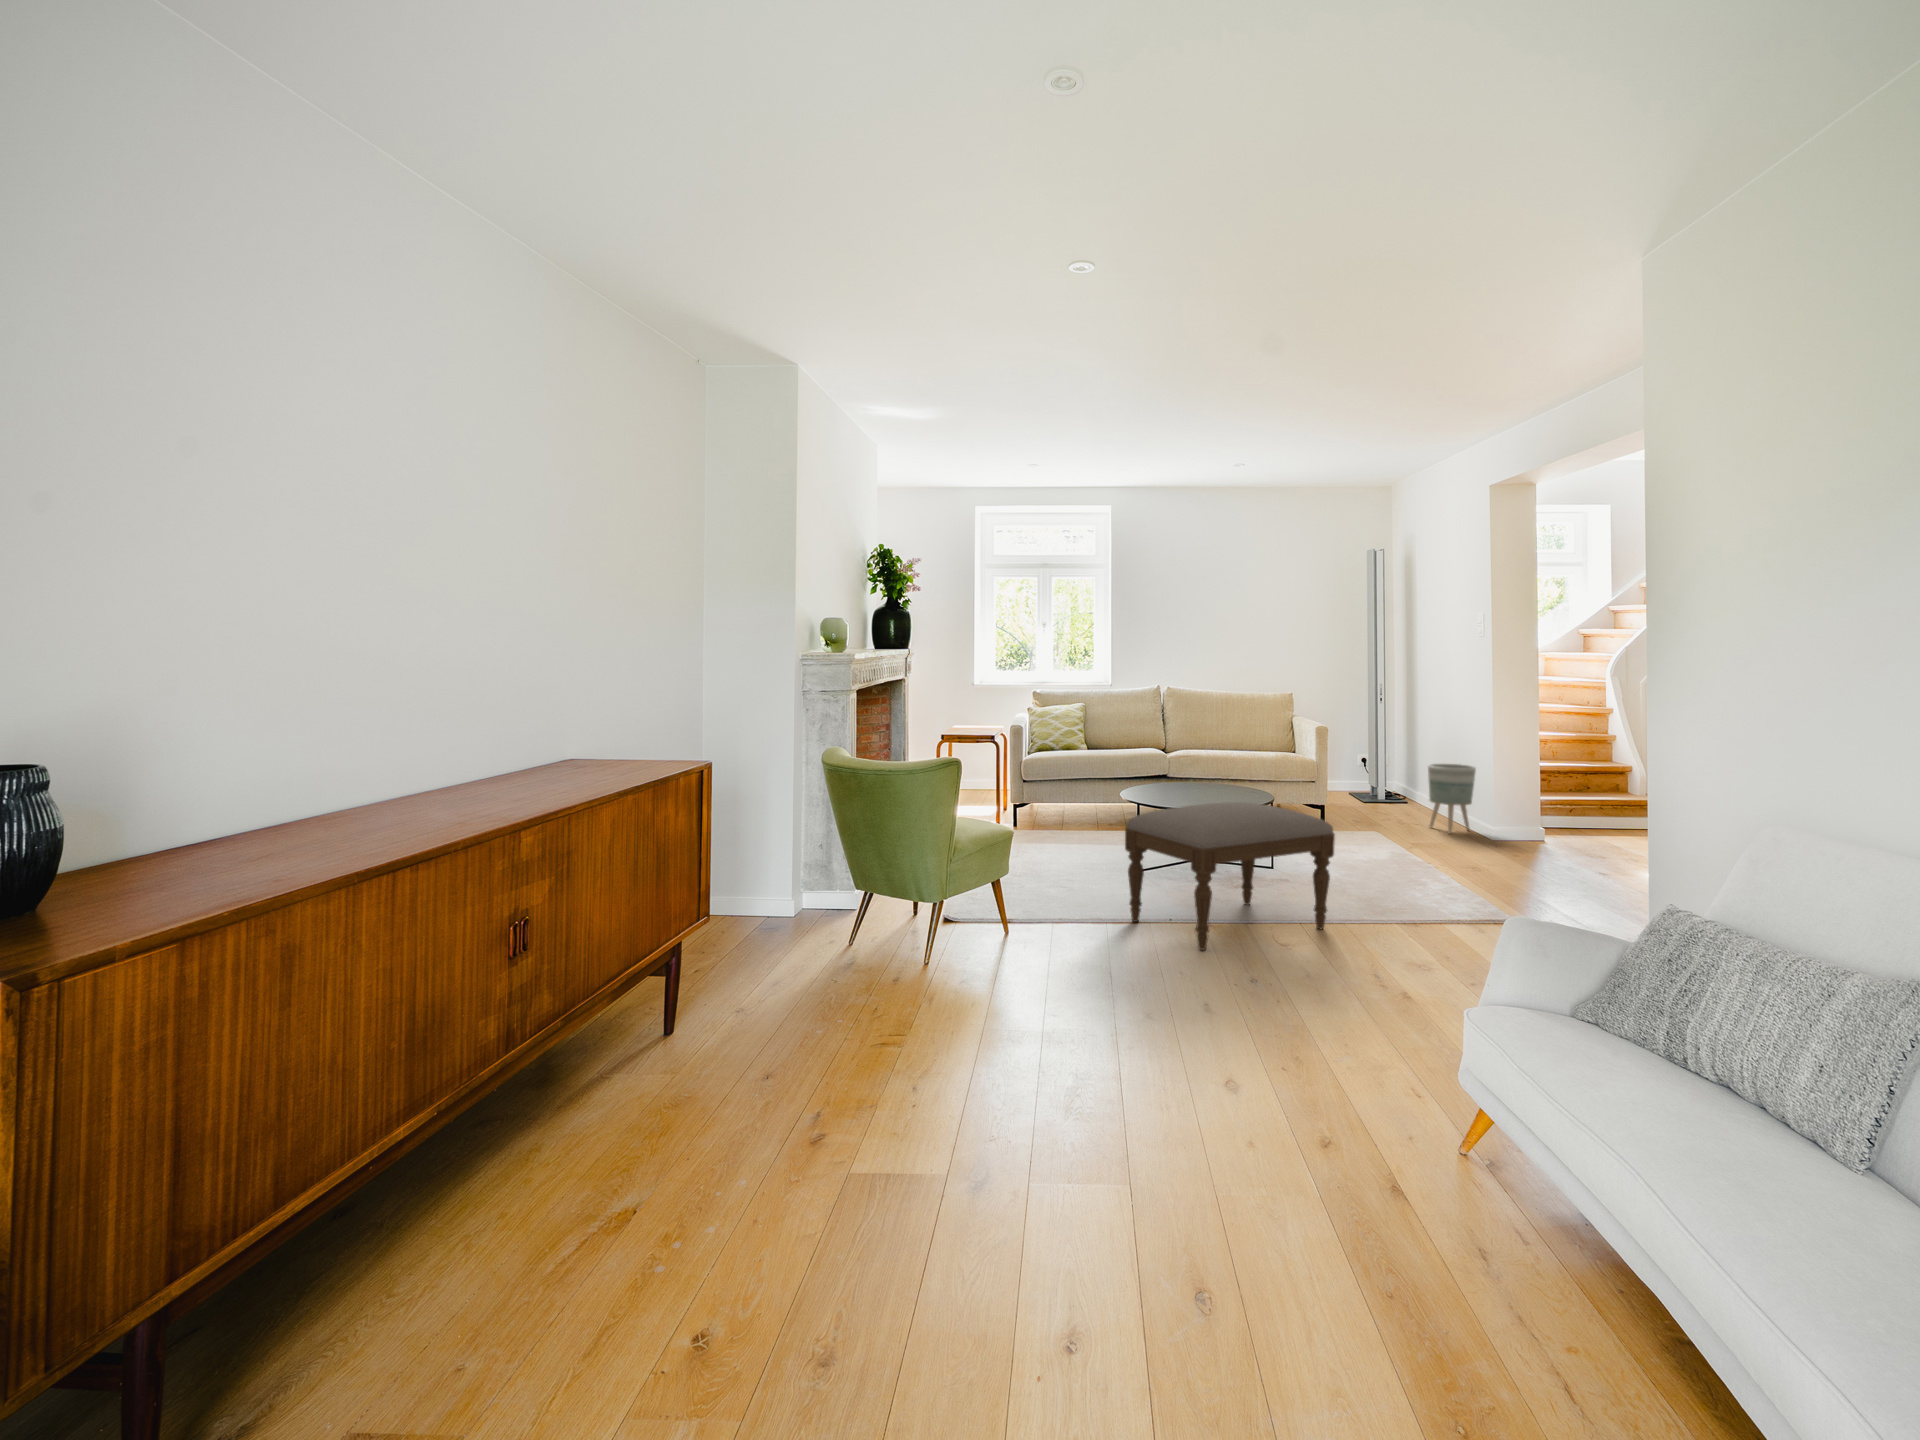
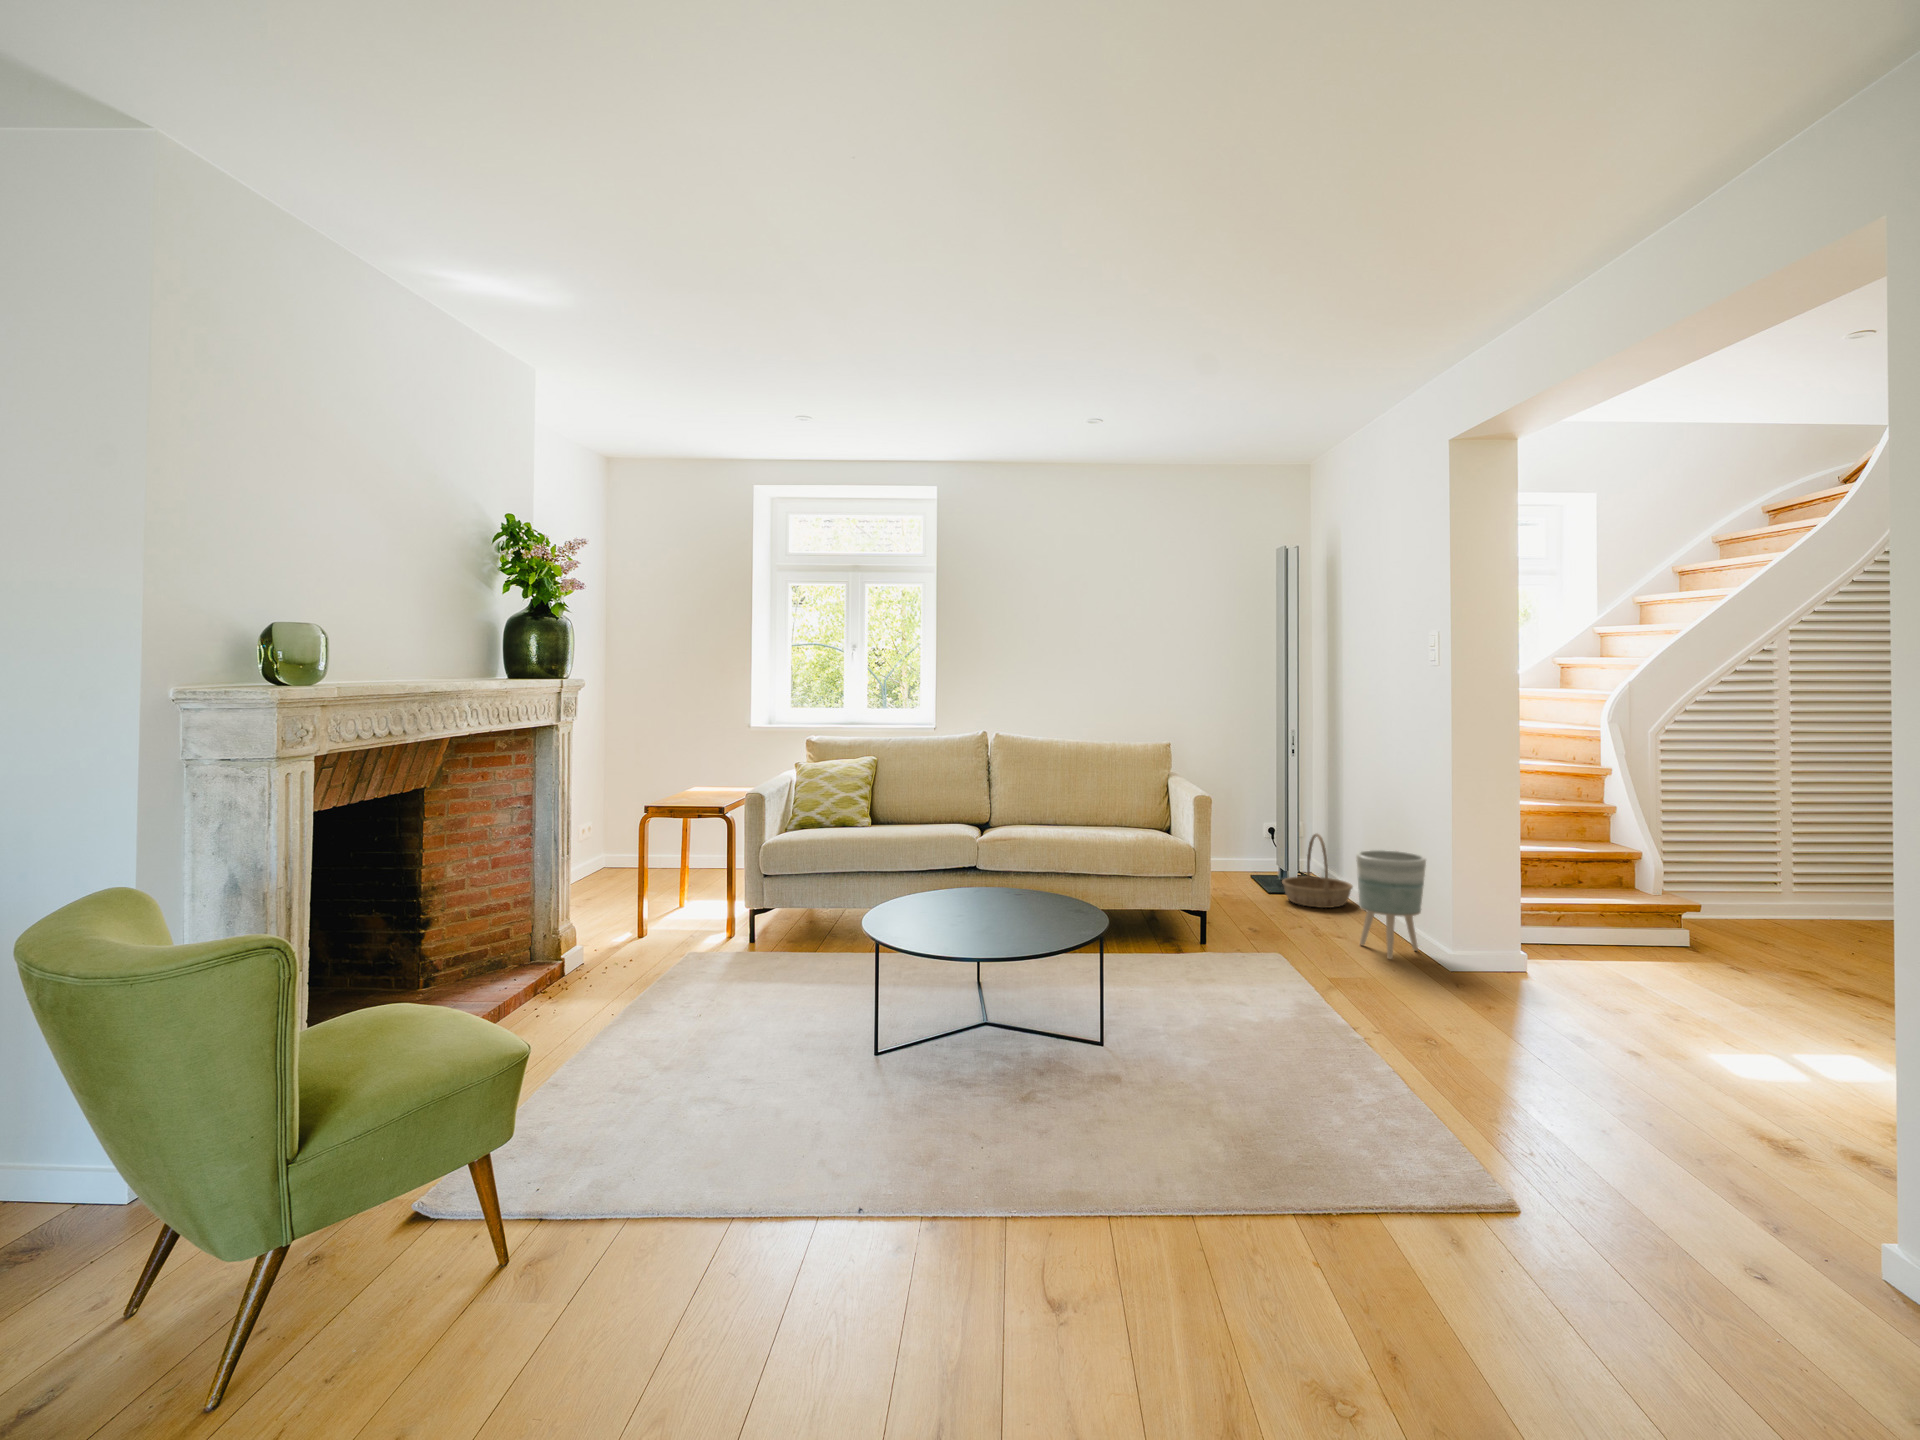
basket: none [1371,758,1424,809] -> present [1282,834,1353,908]
ottoman: present [1125,802,1335,950] -> none [740,972,1156,1366]

